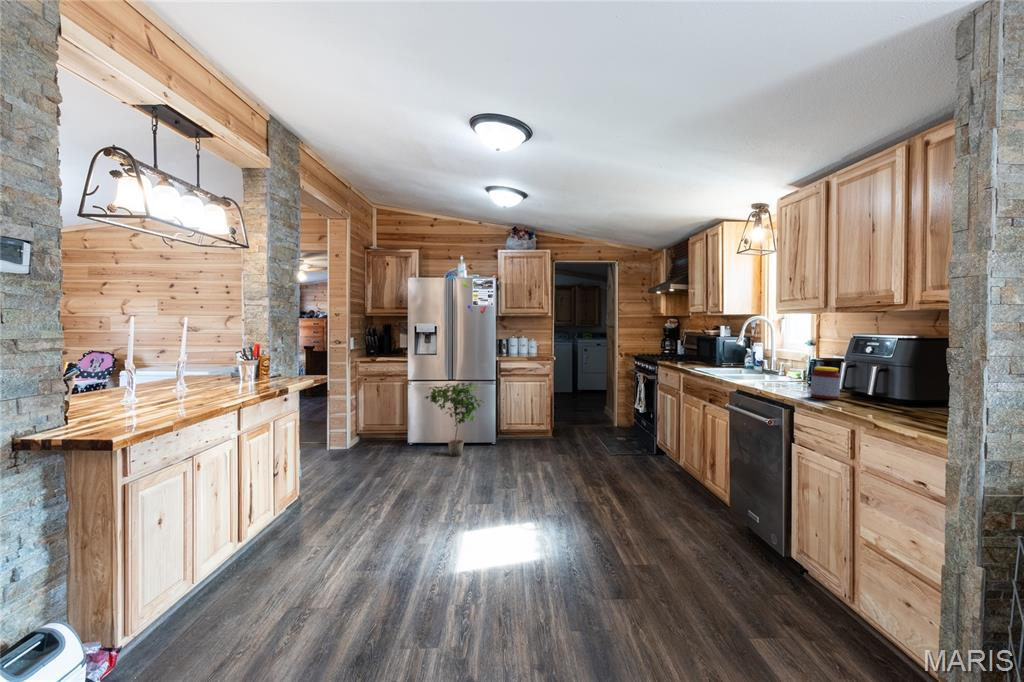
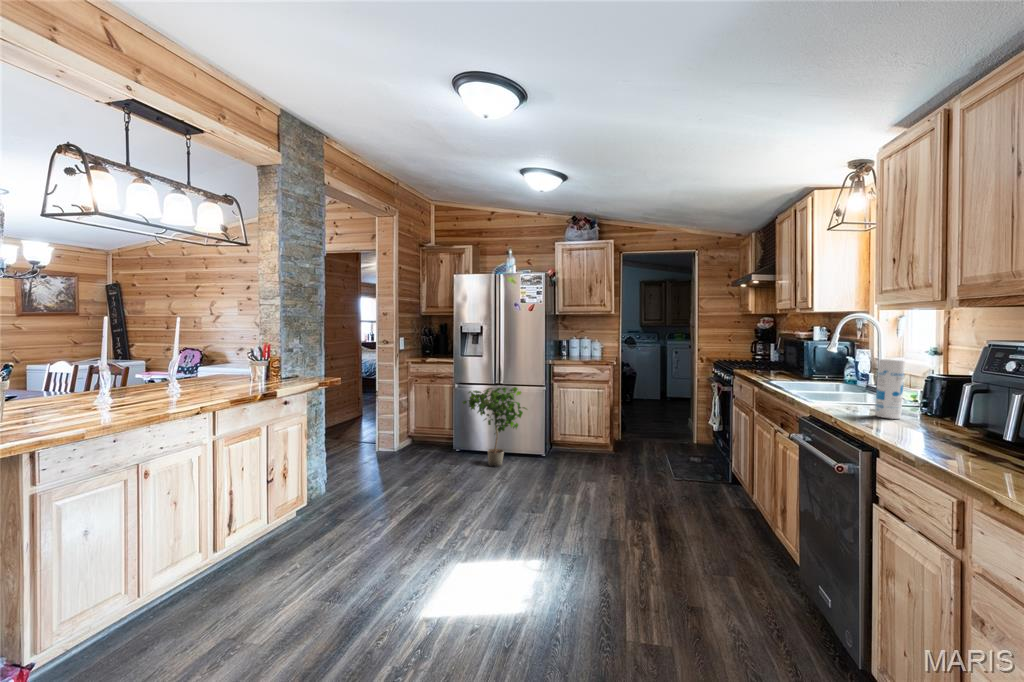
canister: none [782,347,801,388] -> present [875,359,905,419]
jar: present [811,367,840,399] -> none [908,391,959,443]

